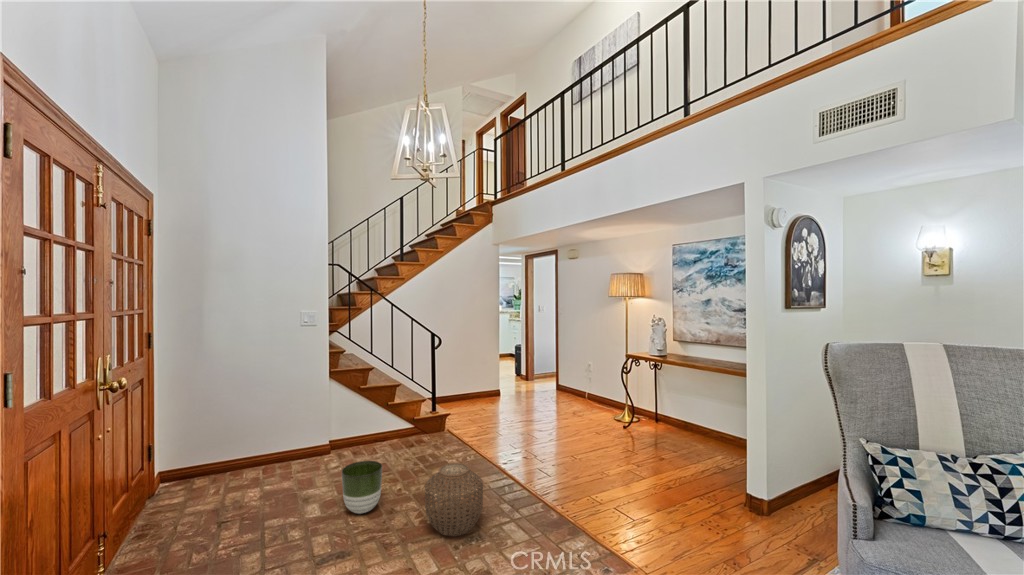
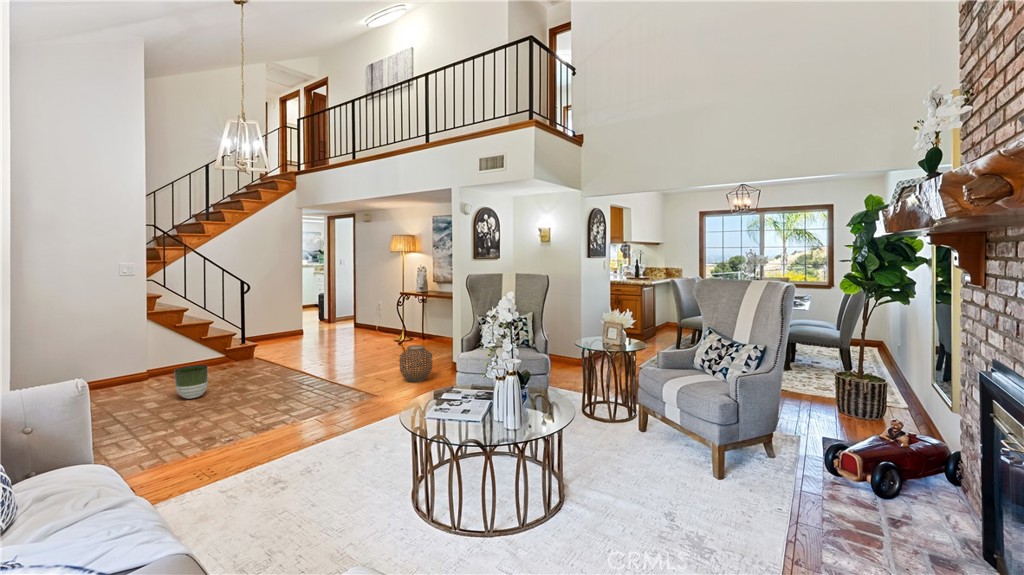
woven basket: present [425,463,483,536] -> present [400,345,432,382]

